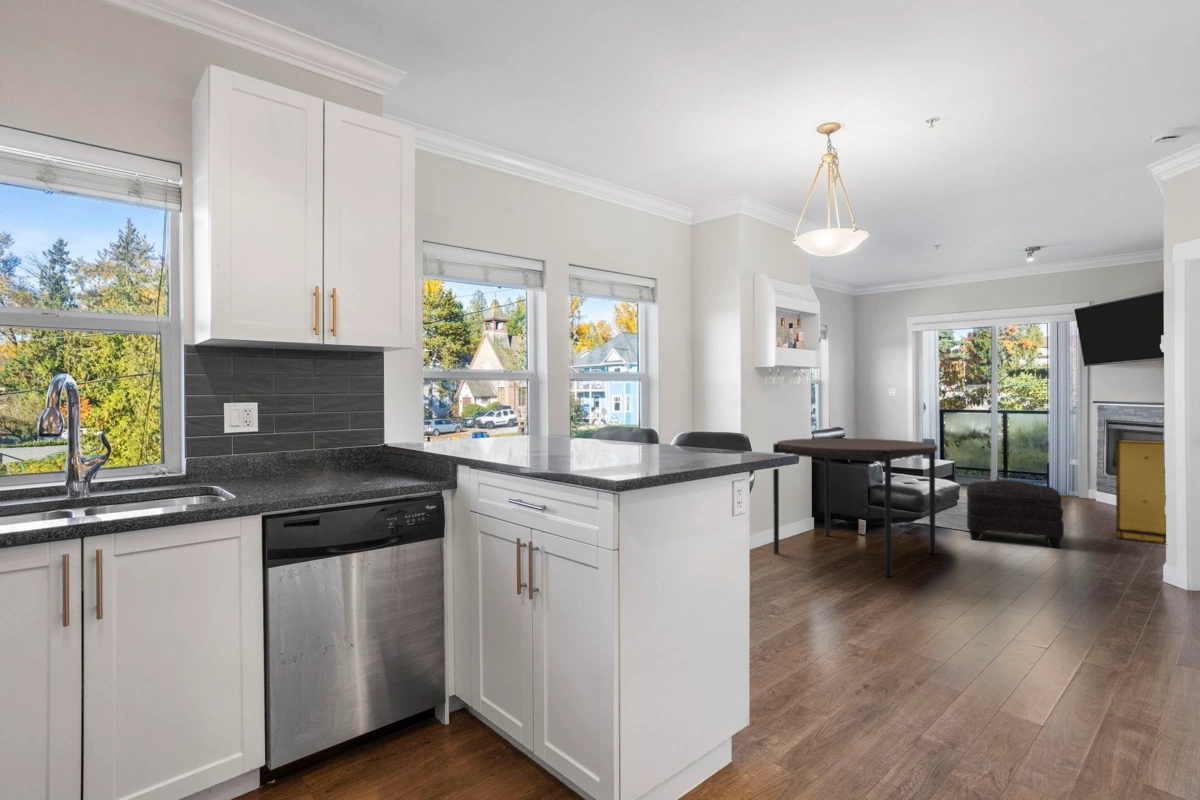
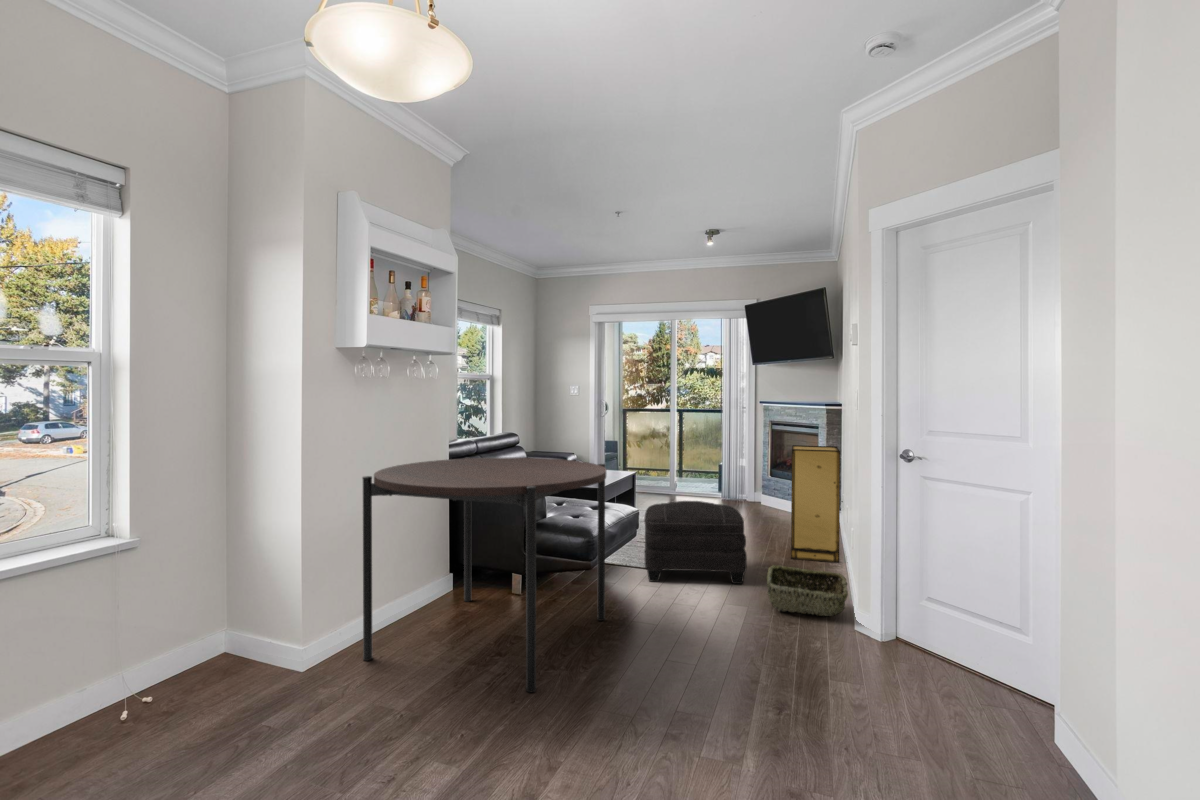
woven basket: none [1079,530,1160,571] -> present [767,565,848,616]

